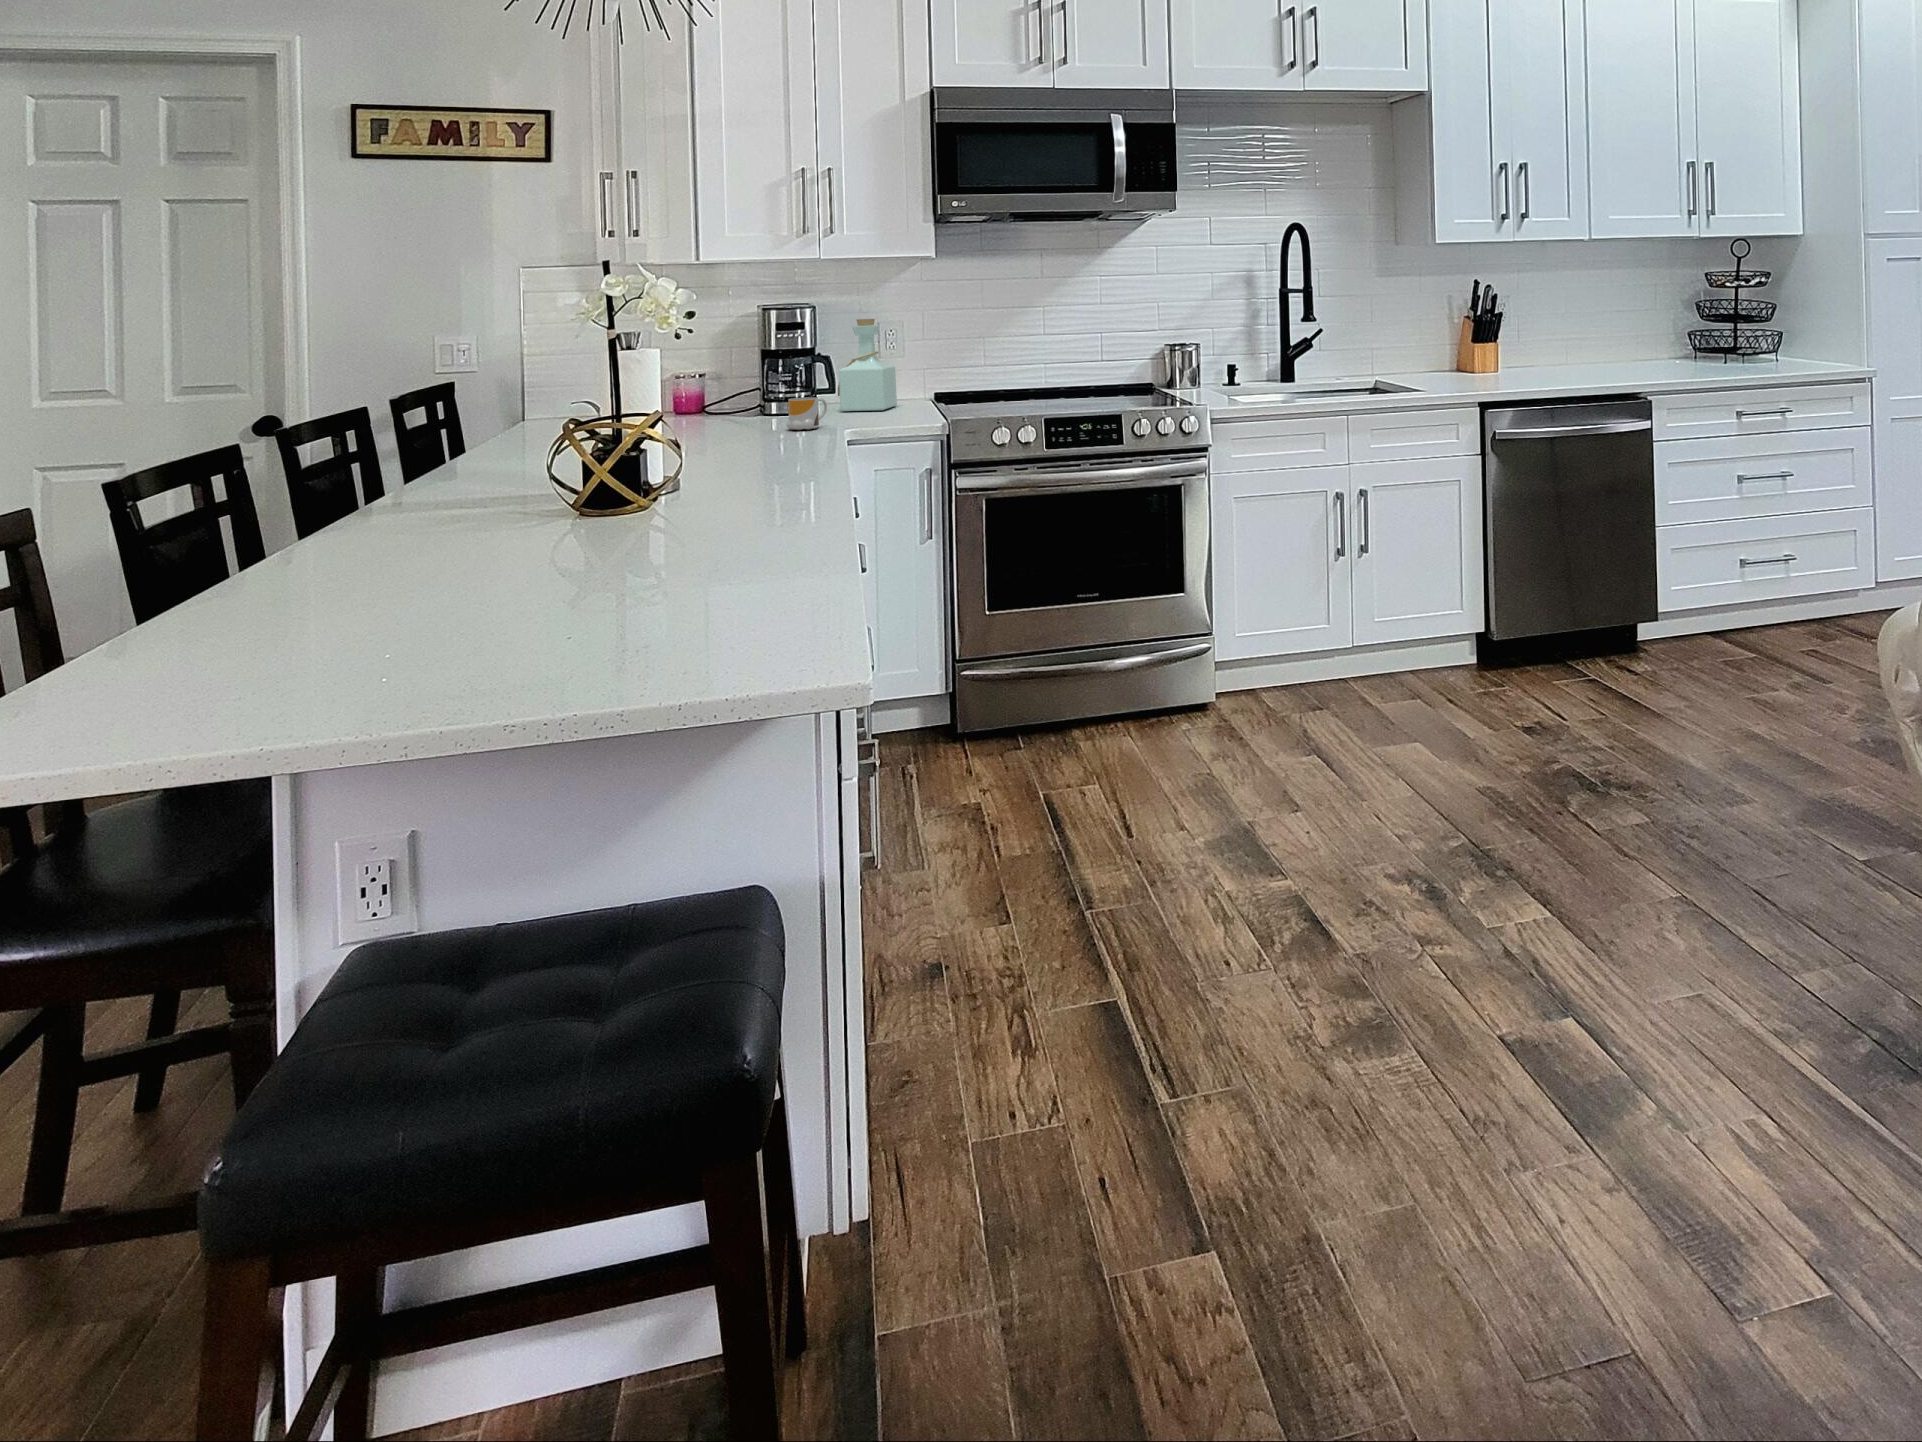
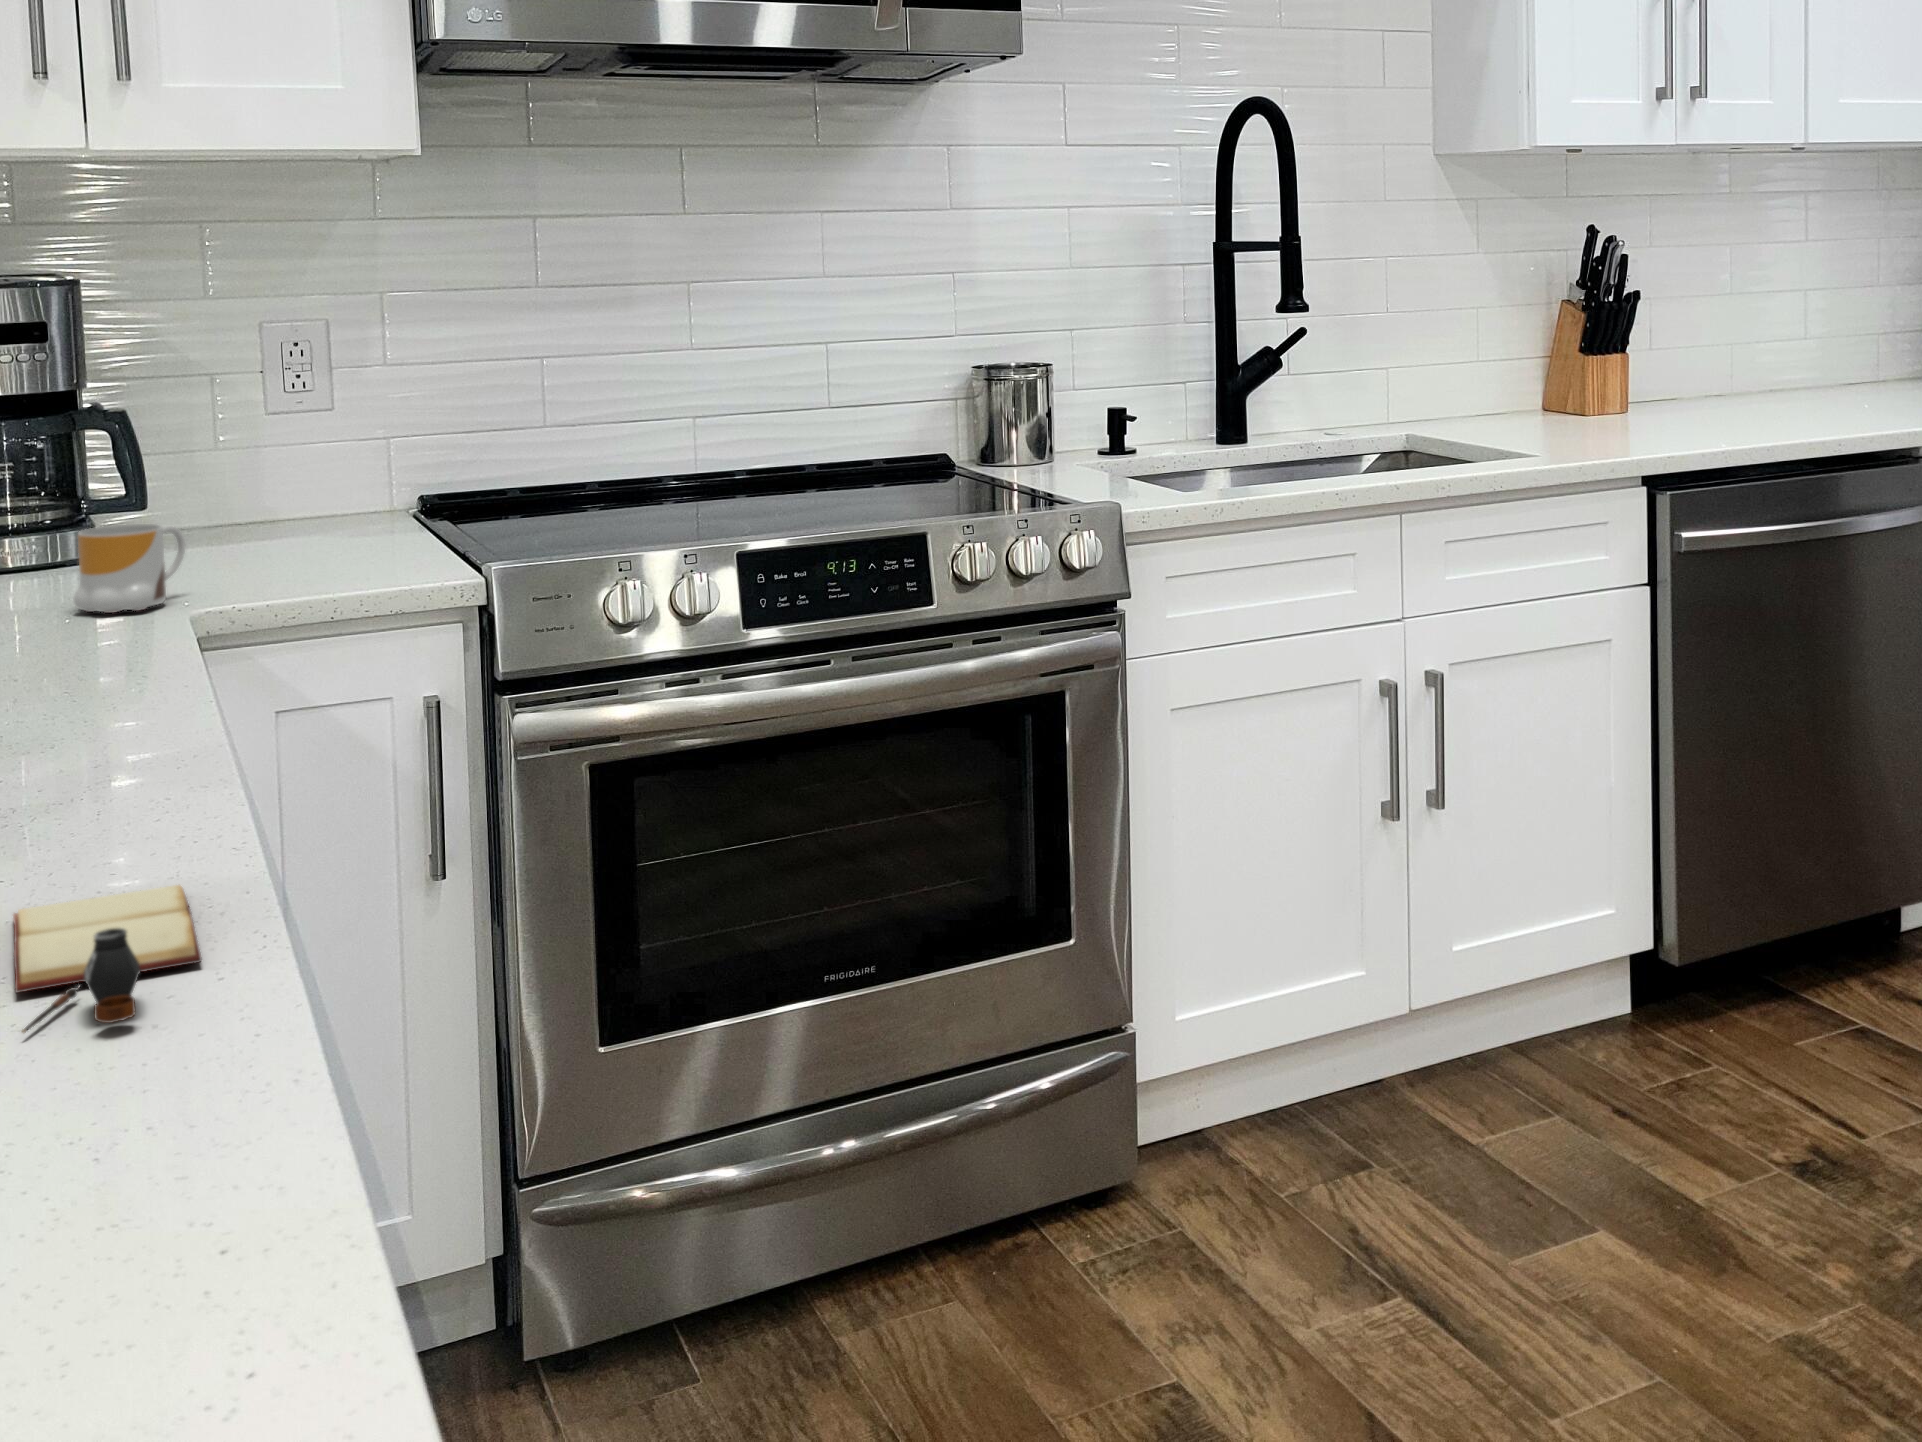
bottle: present [838,319,897,411] -> none [187,309,344,541]
book: none [723,489,783,517] -> present [13,885,201,1032]

